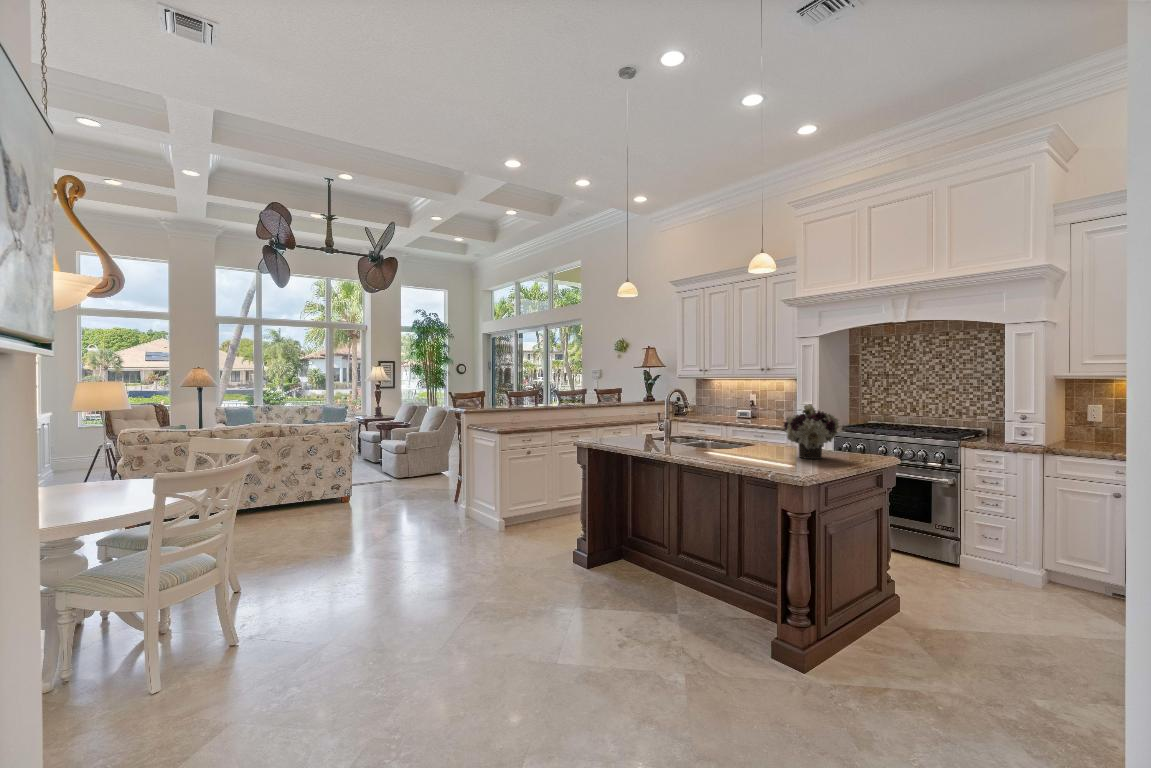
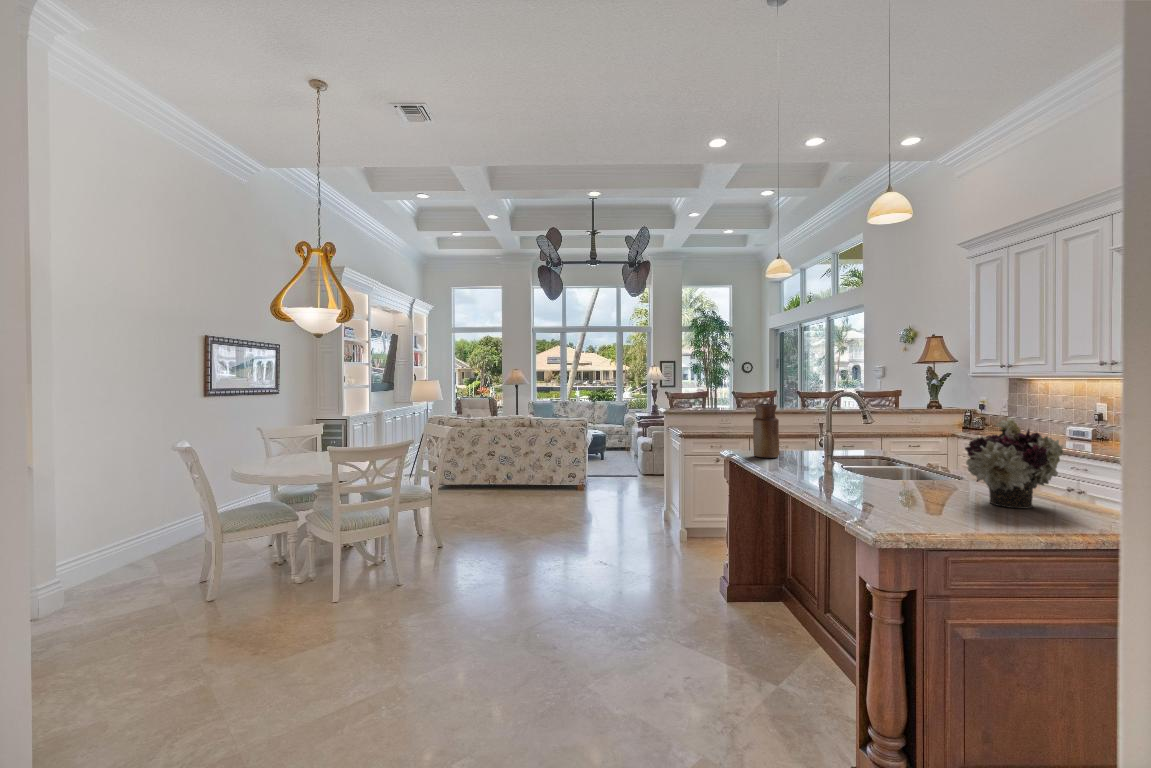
vase: none [605,400,625,444] -> present [753,404,780,458]

